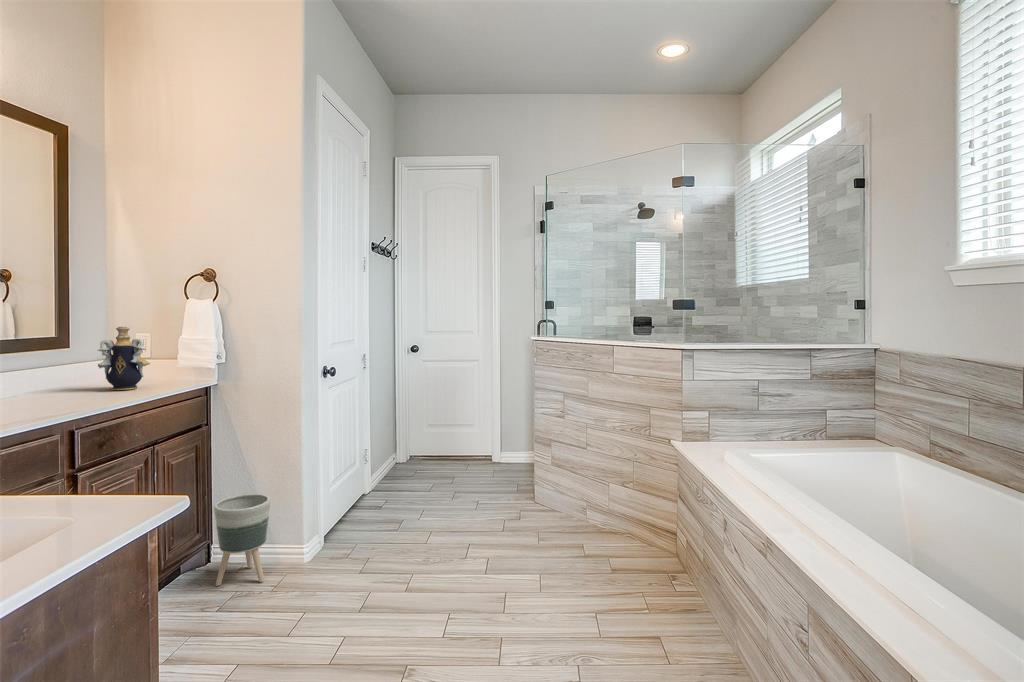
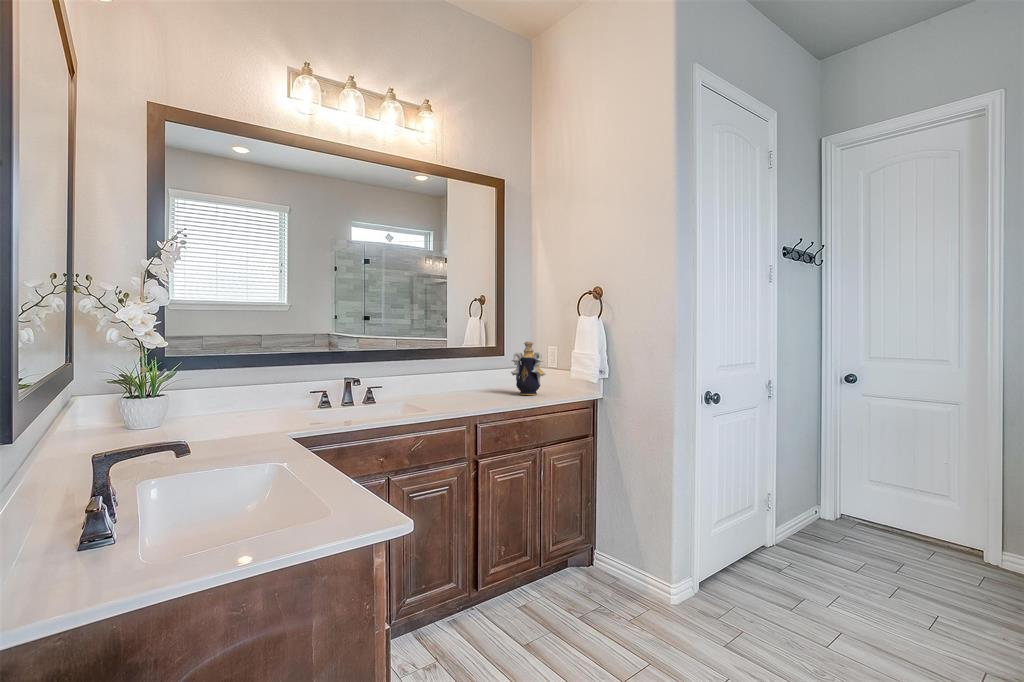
planter: present [214,494,270,586] -> none [585,510,638,607]

